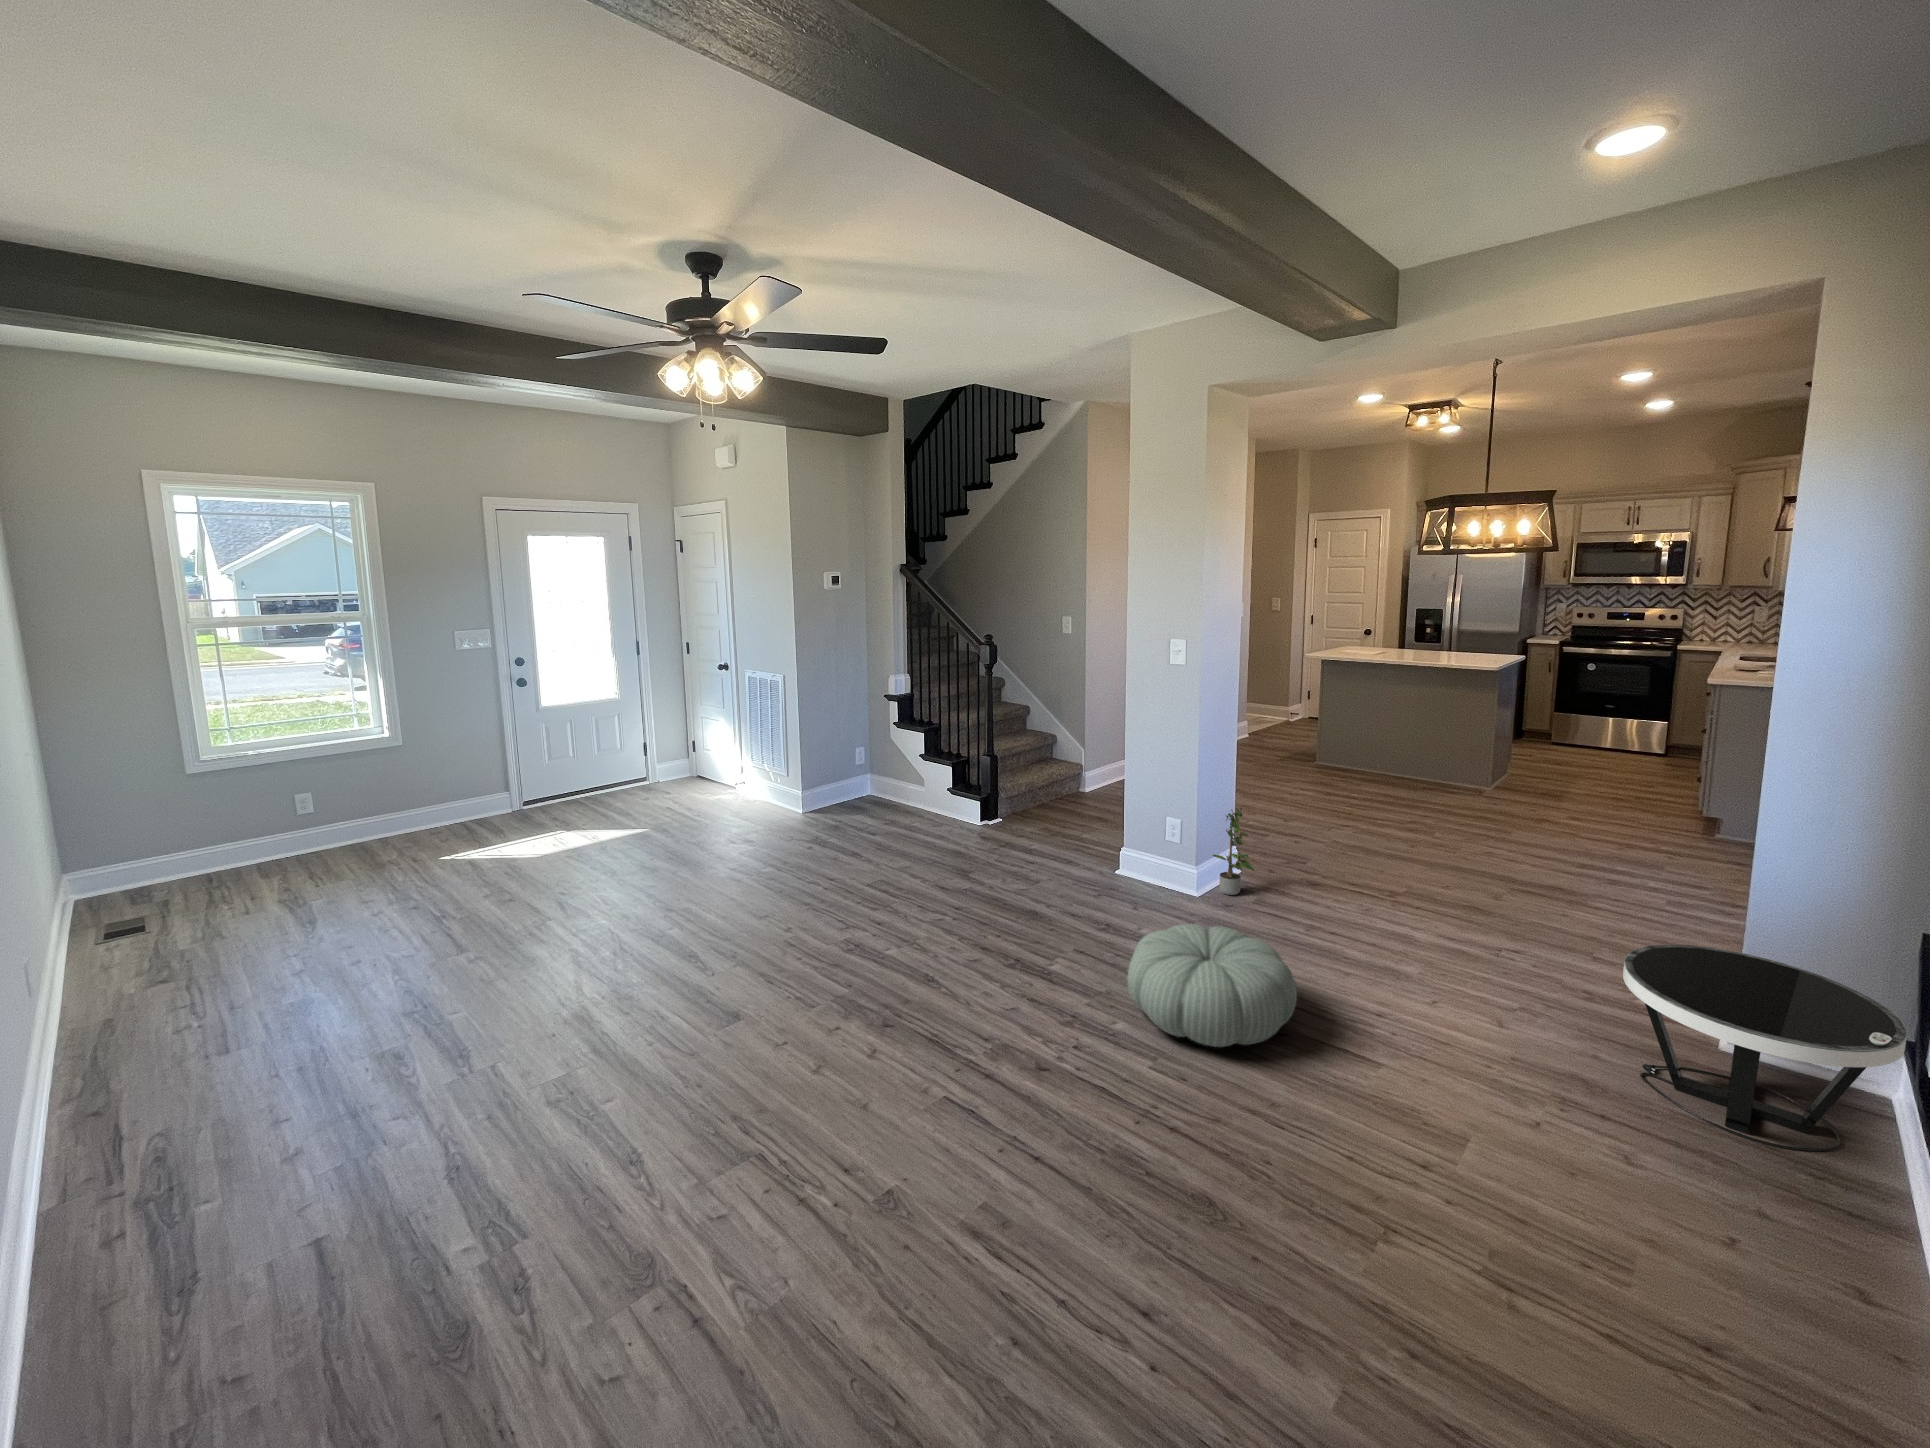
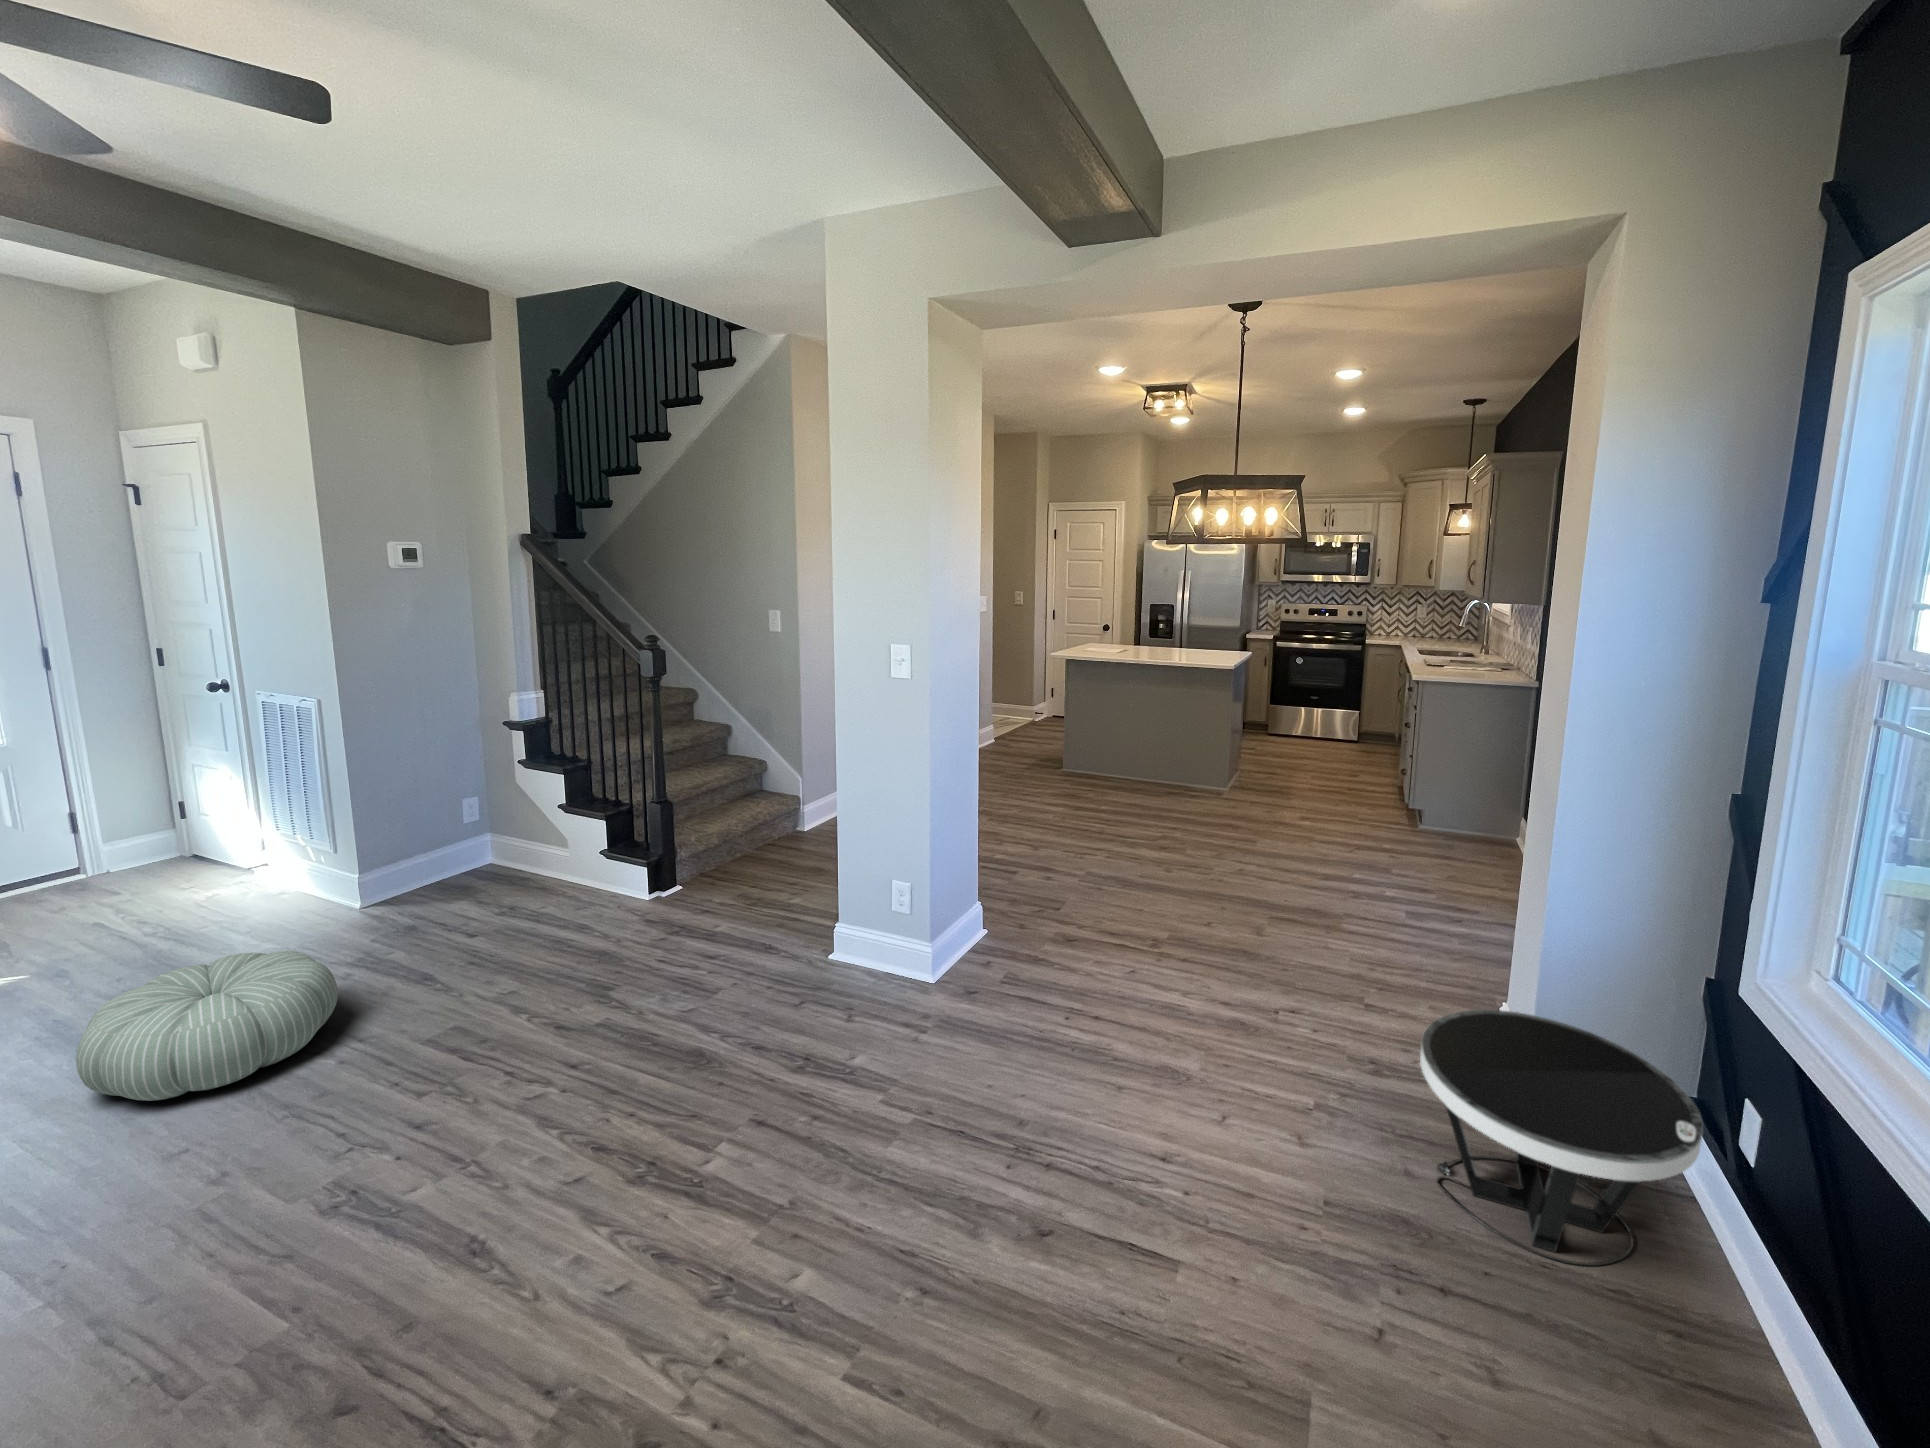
potted plant: present [1213,807,1255,895] -> none [950,857,1003,973]
pouf: present [1127,924,1297,1047] -> present [76,951,338,1101]

